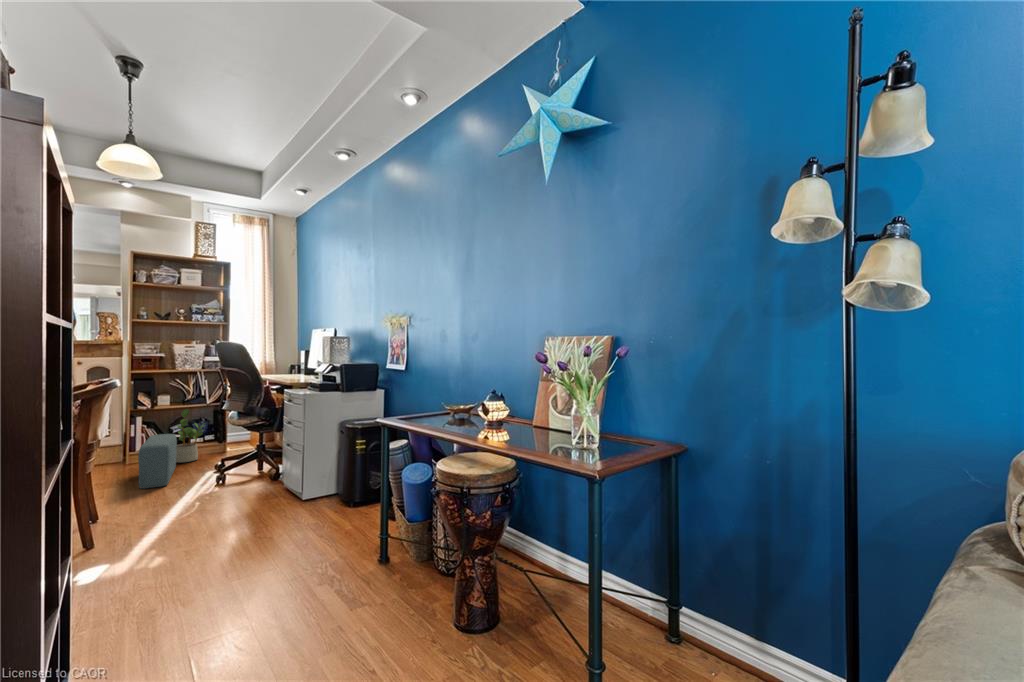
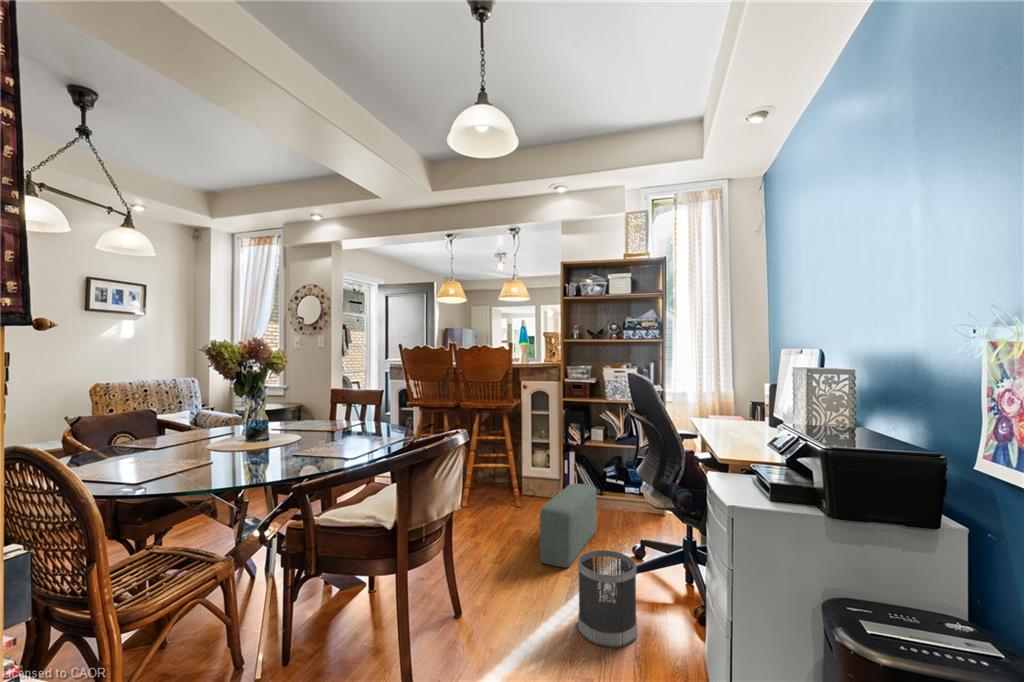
potted plant: present [176,409,203,463] -> none [601,452,636,522]
wastebasket: none [196,451,239,501] -> present [578,550,637,647]

